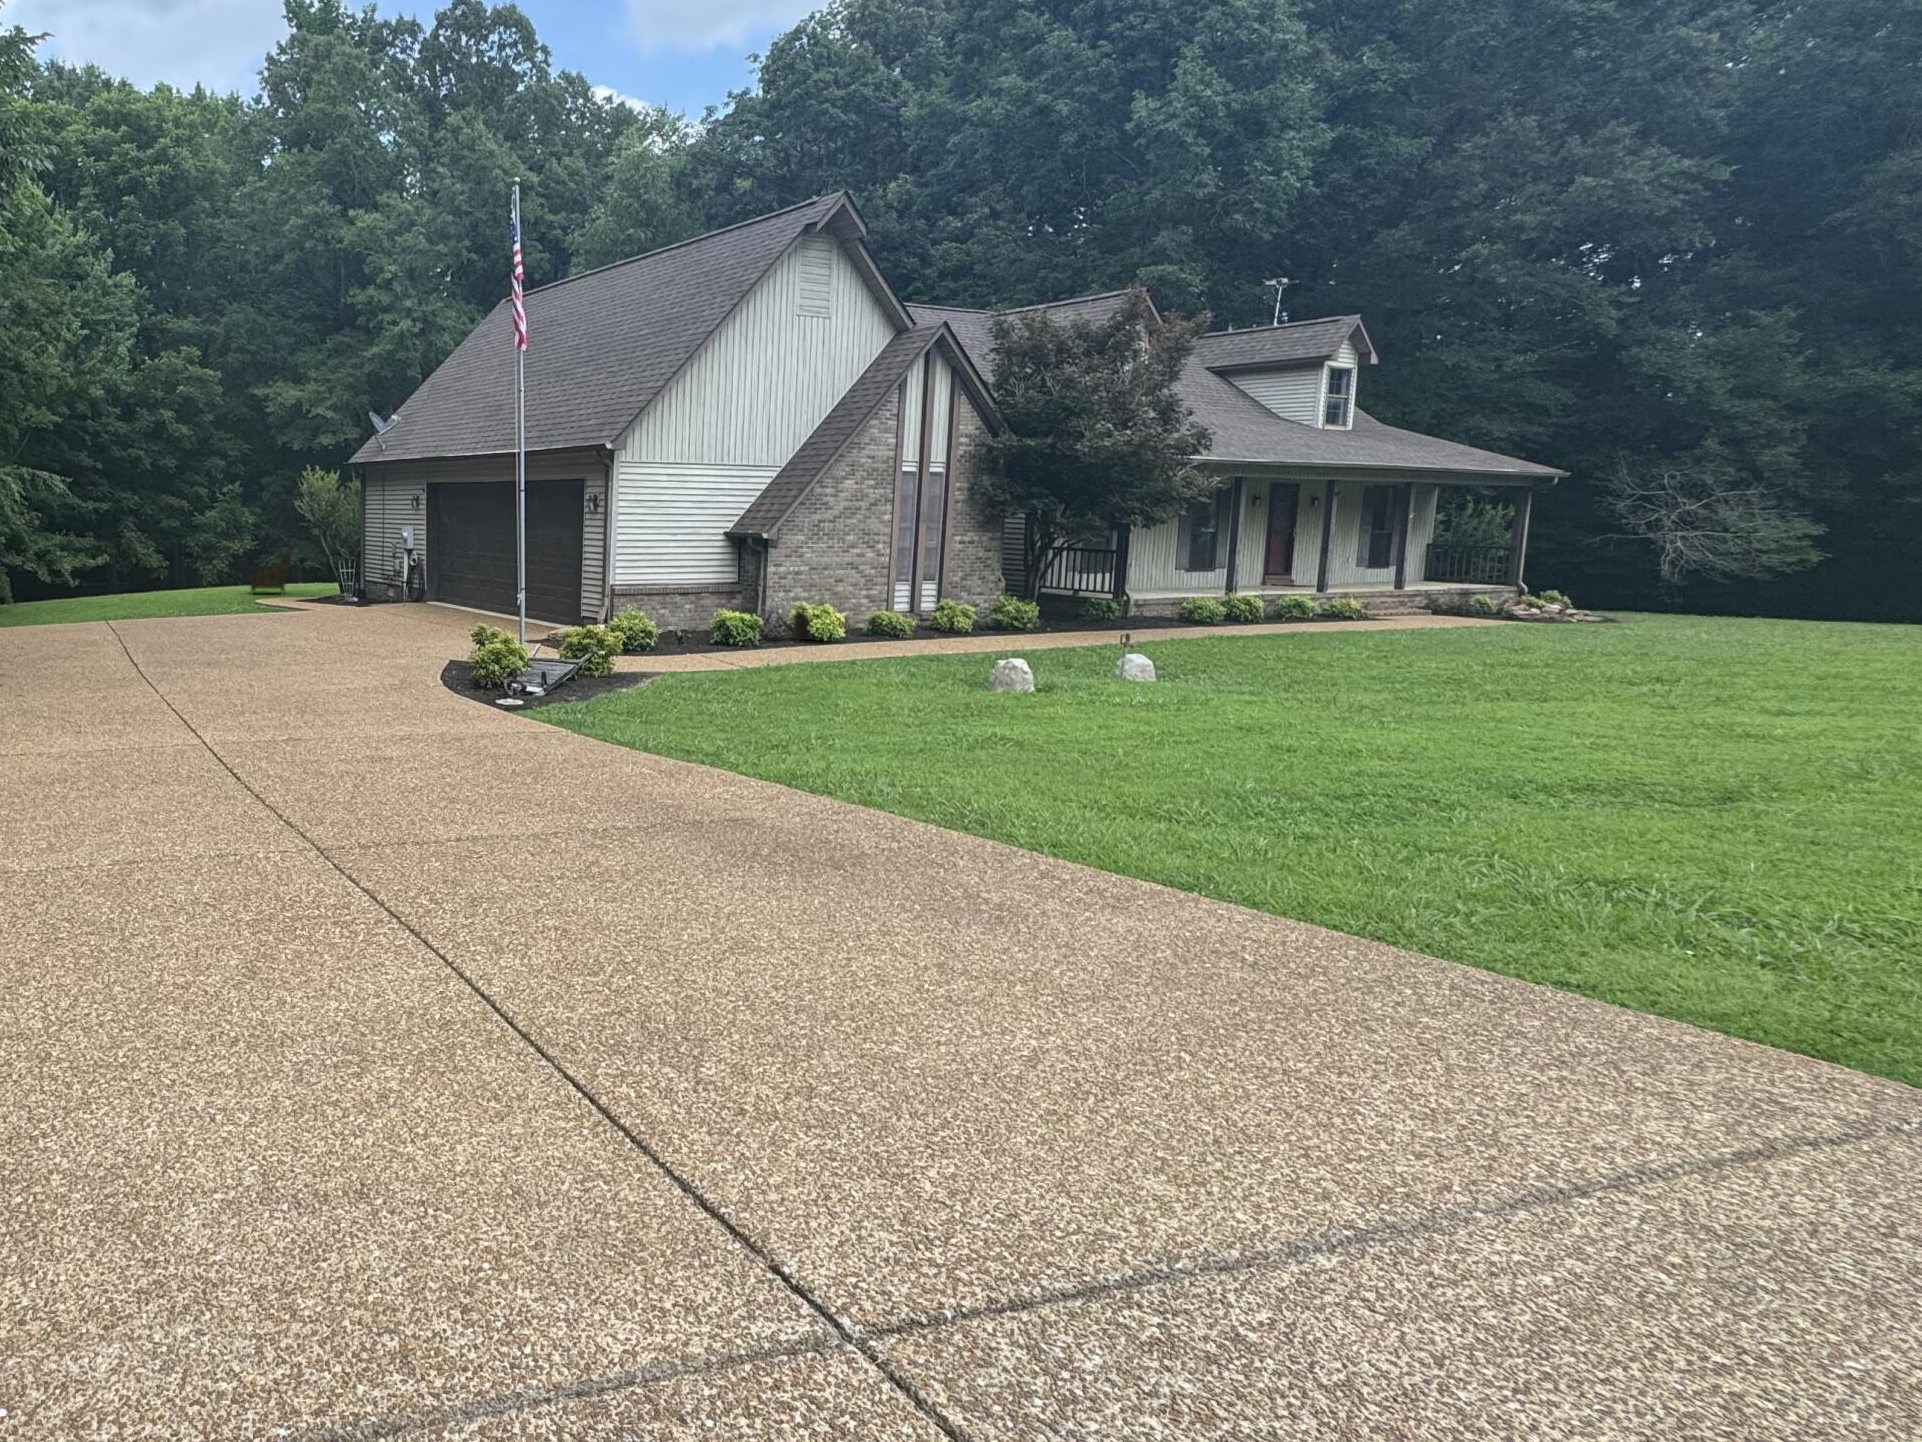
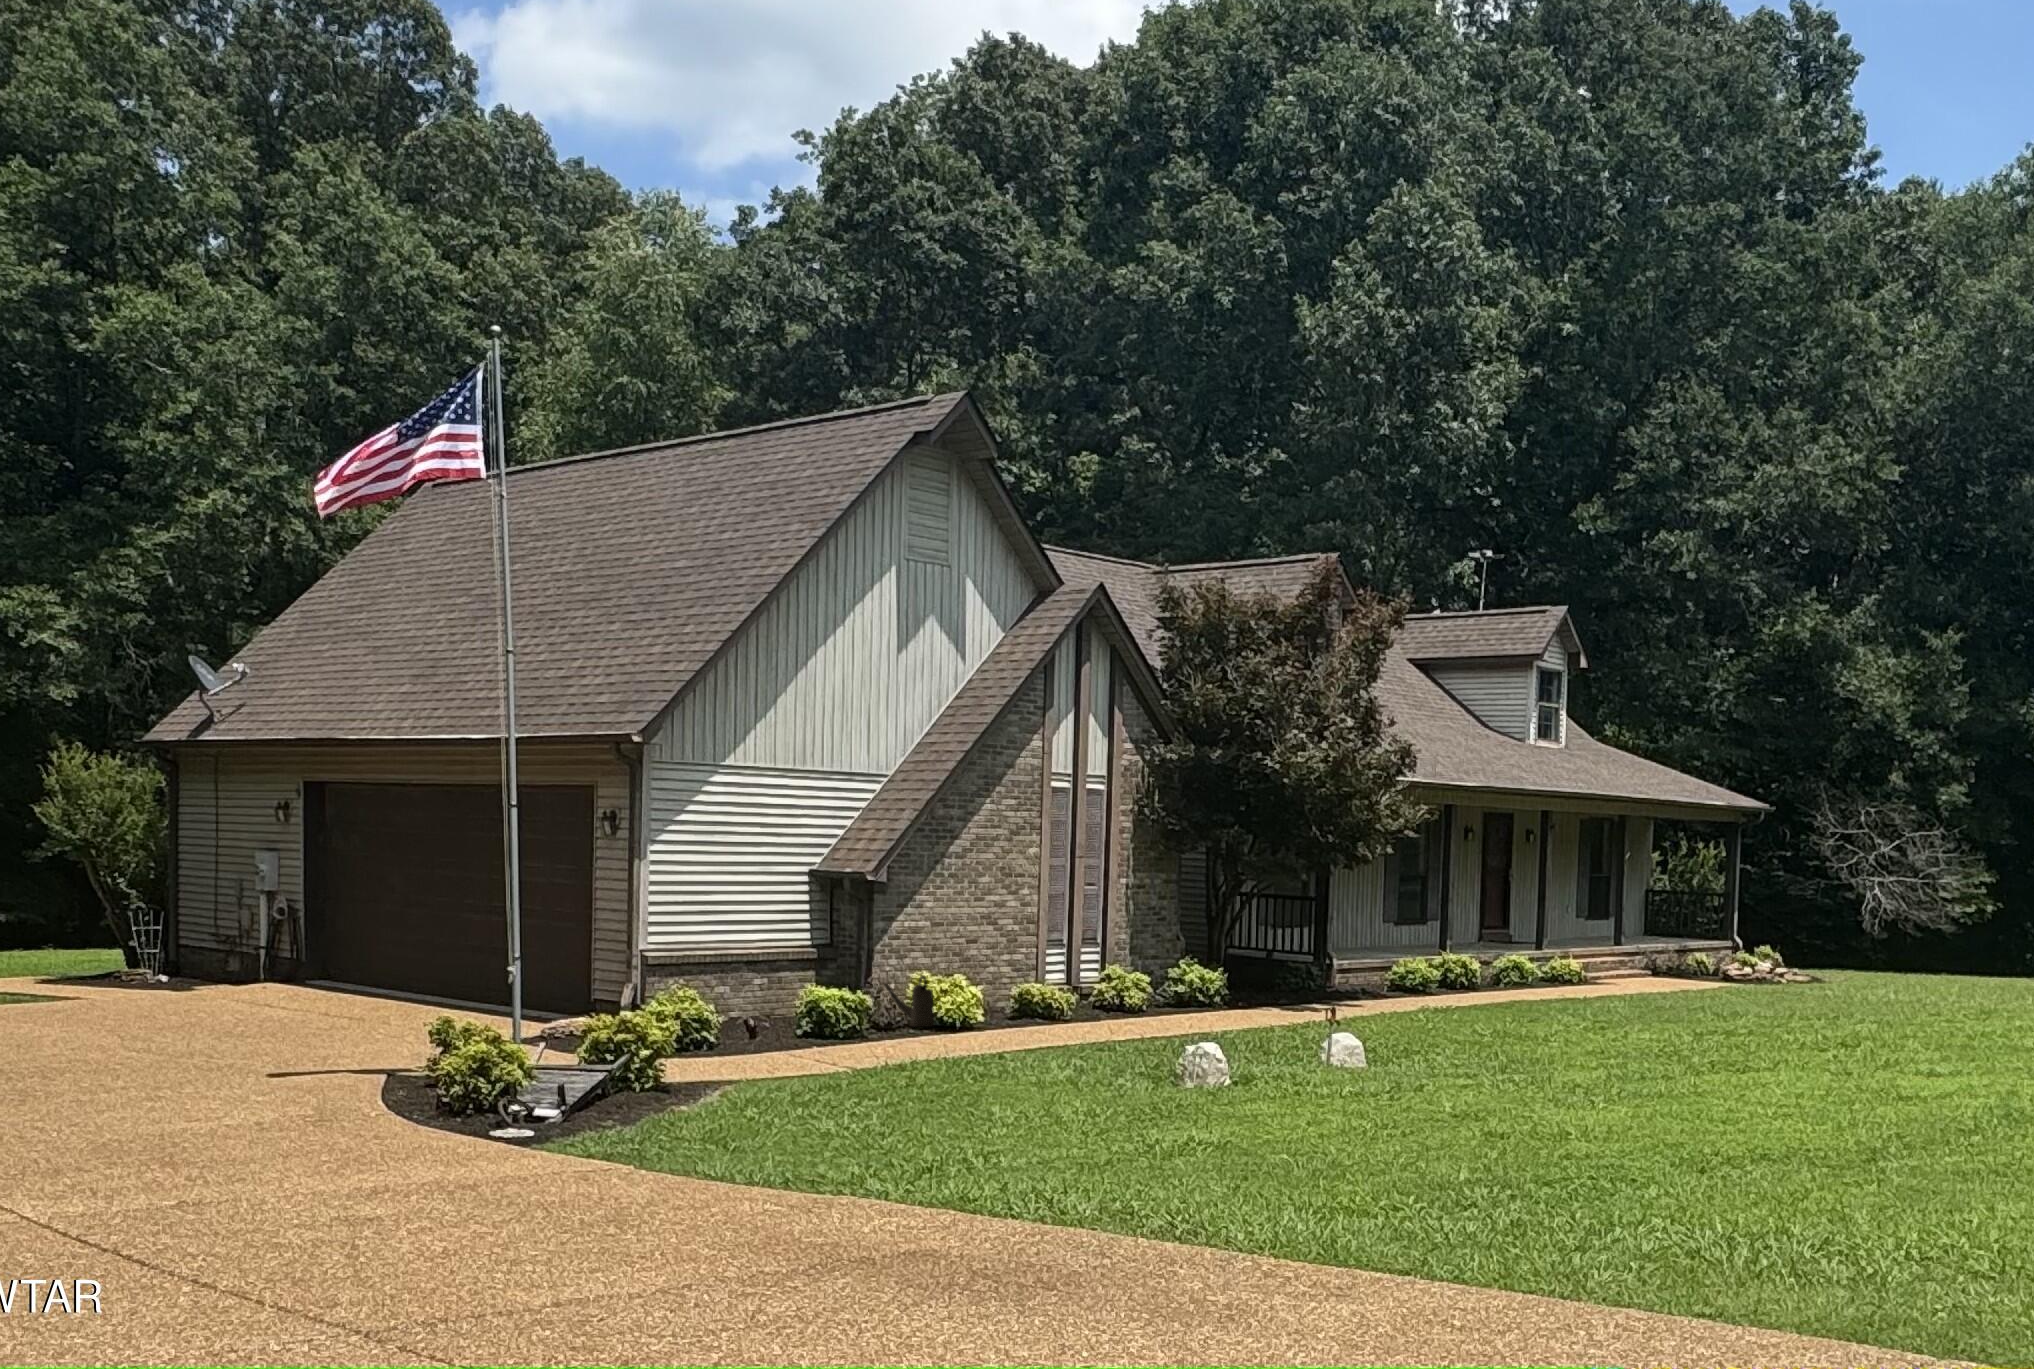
armchair: present [250,550,292,593] -> none [49,912,124,986]

